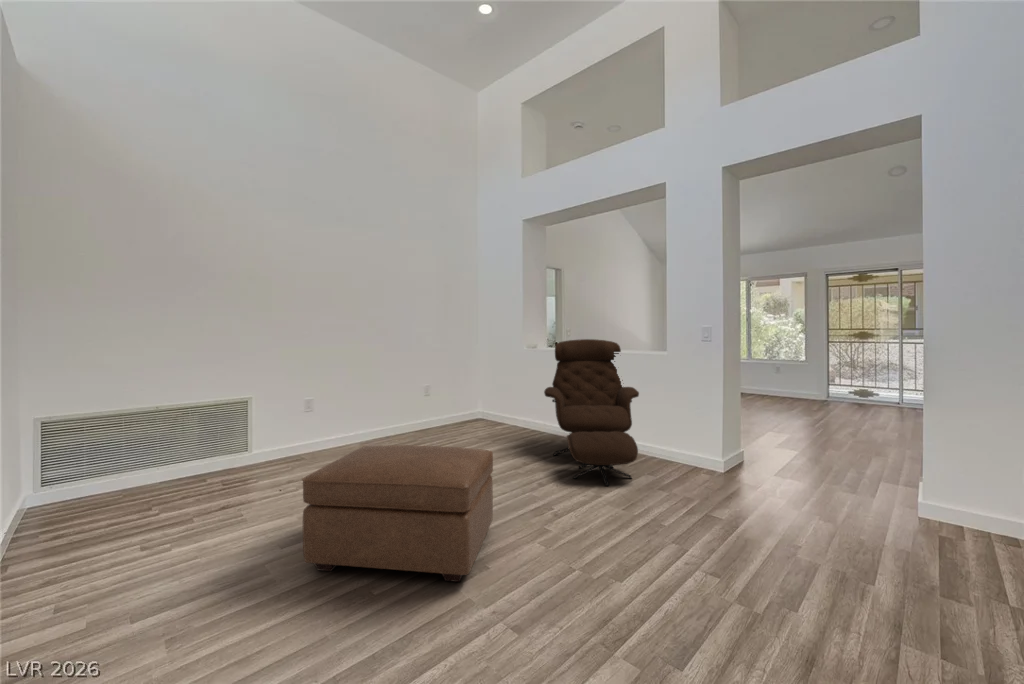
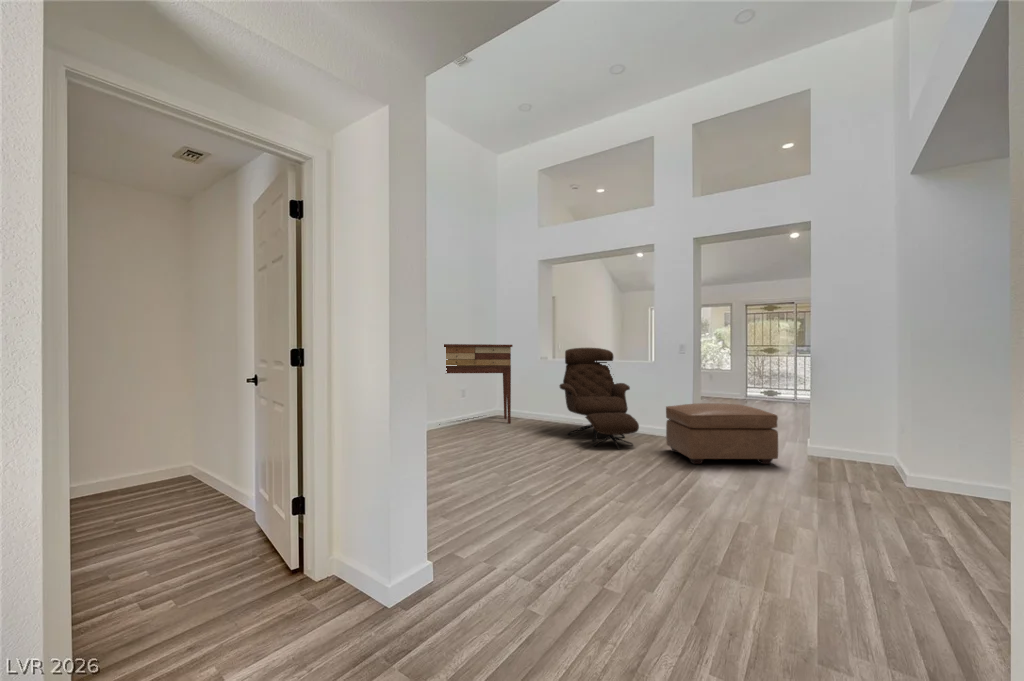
console table: none [403,336,497,433] -> present [439,344,513,425]
ottoman: present [302,445,493,582] -> present [666,403,778,464]

